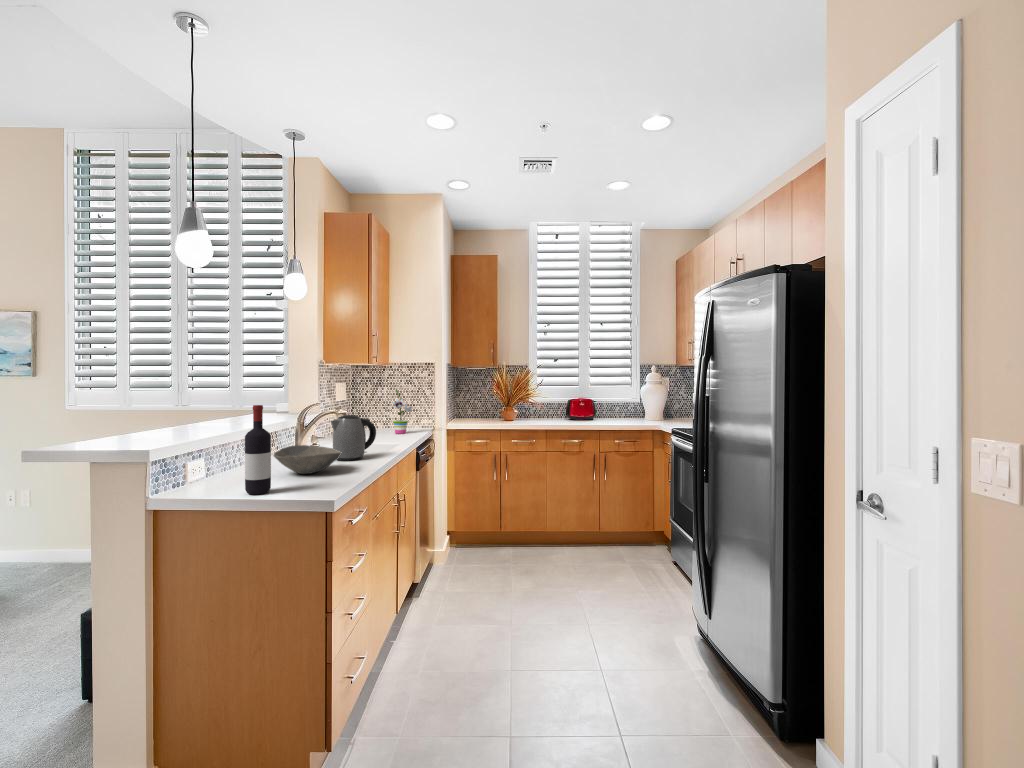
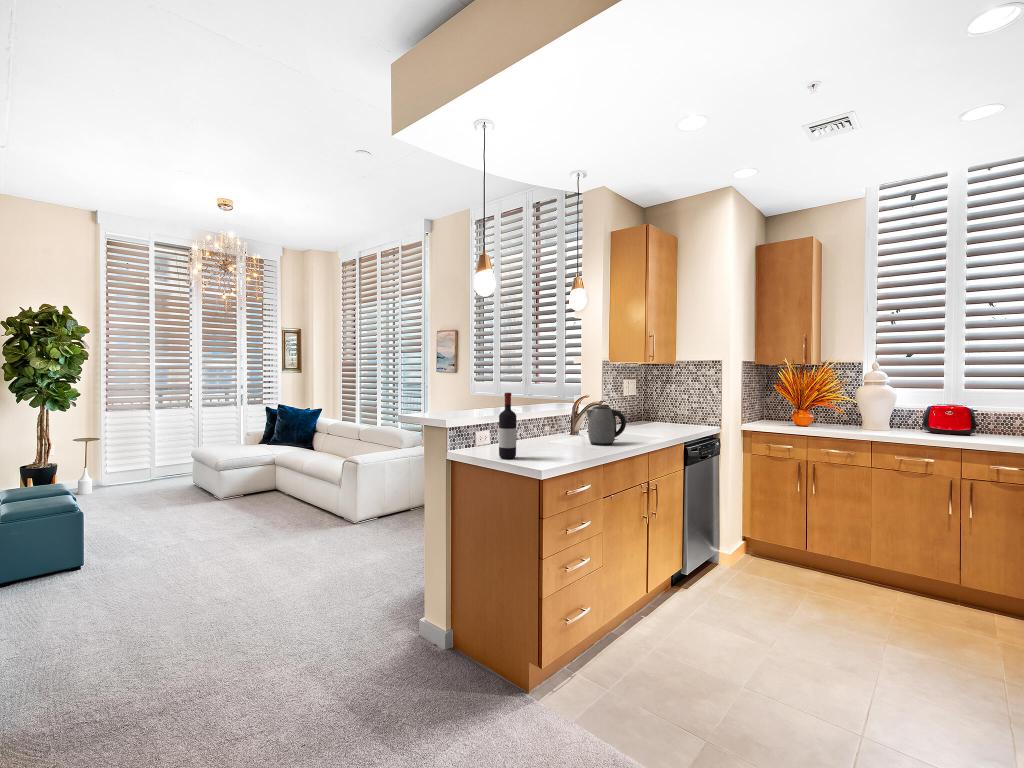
potted plant: present [393,389,413,434] -> none [670,386,694,429]
bowl: present [274,445,341,474] -> none [532,428,584,450]

